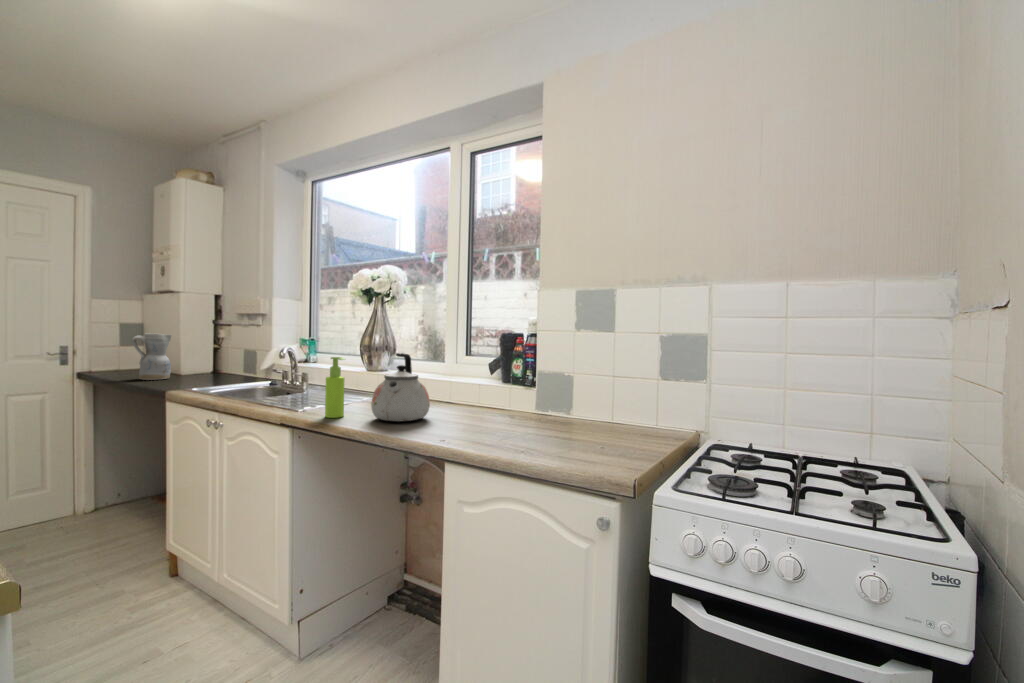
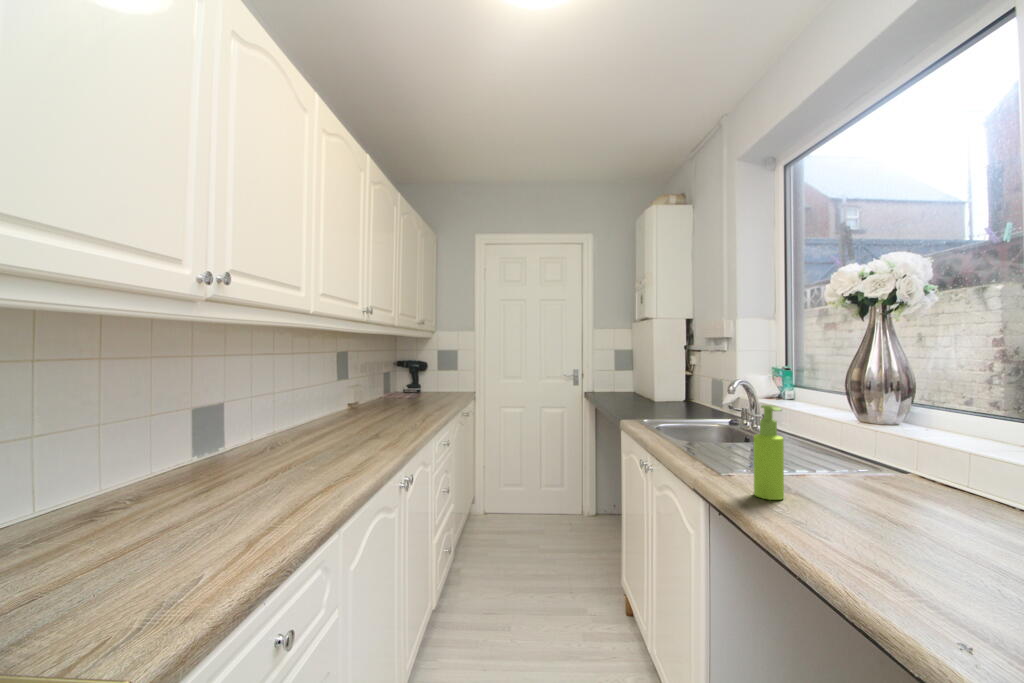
ceramic pitcher: present [132,333,171,380] -> none [612,361,643,406]
kettle: present [371,353,430,422] -> none [824,408,958,543]

